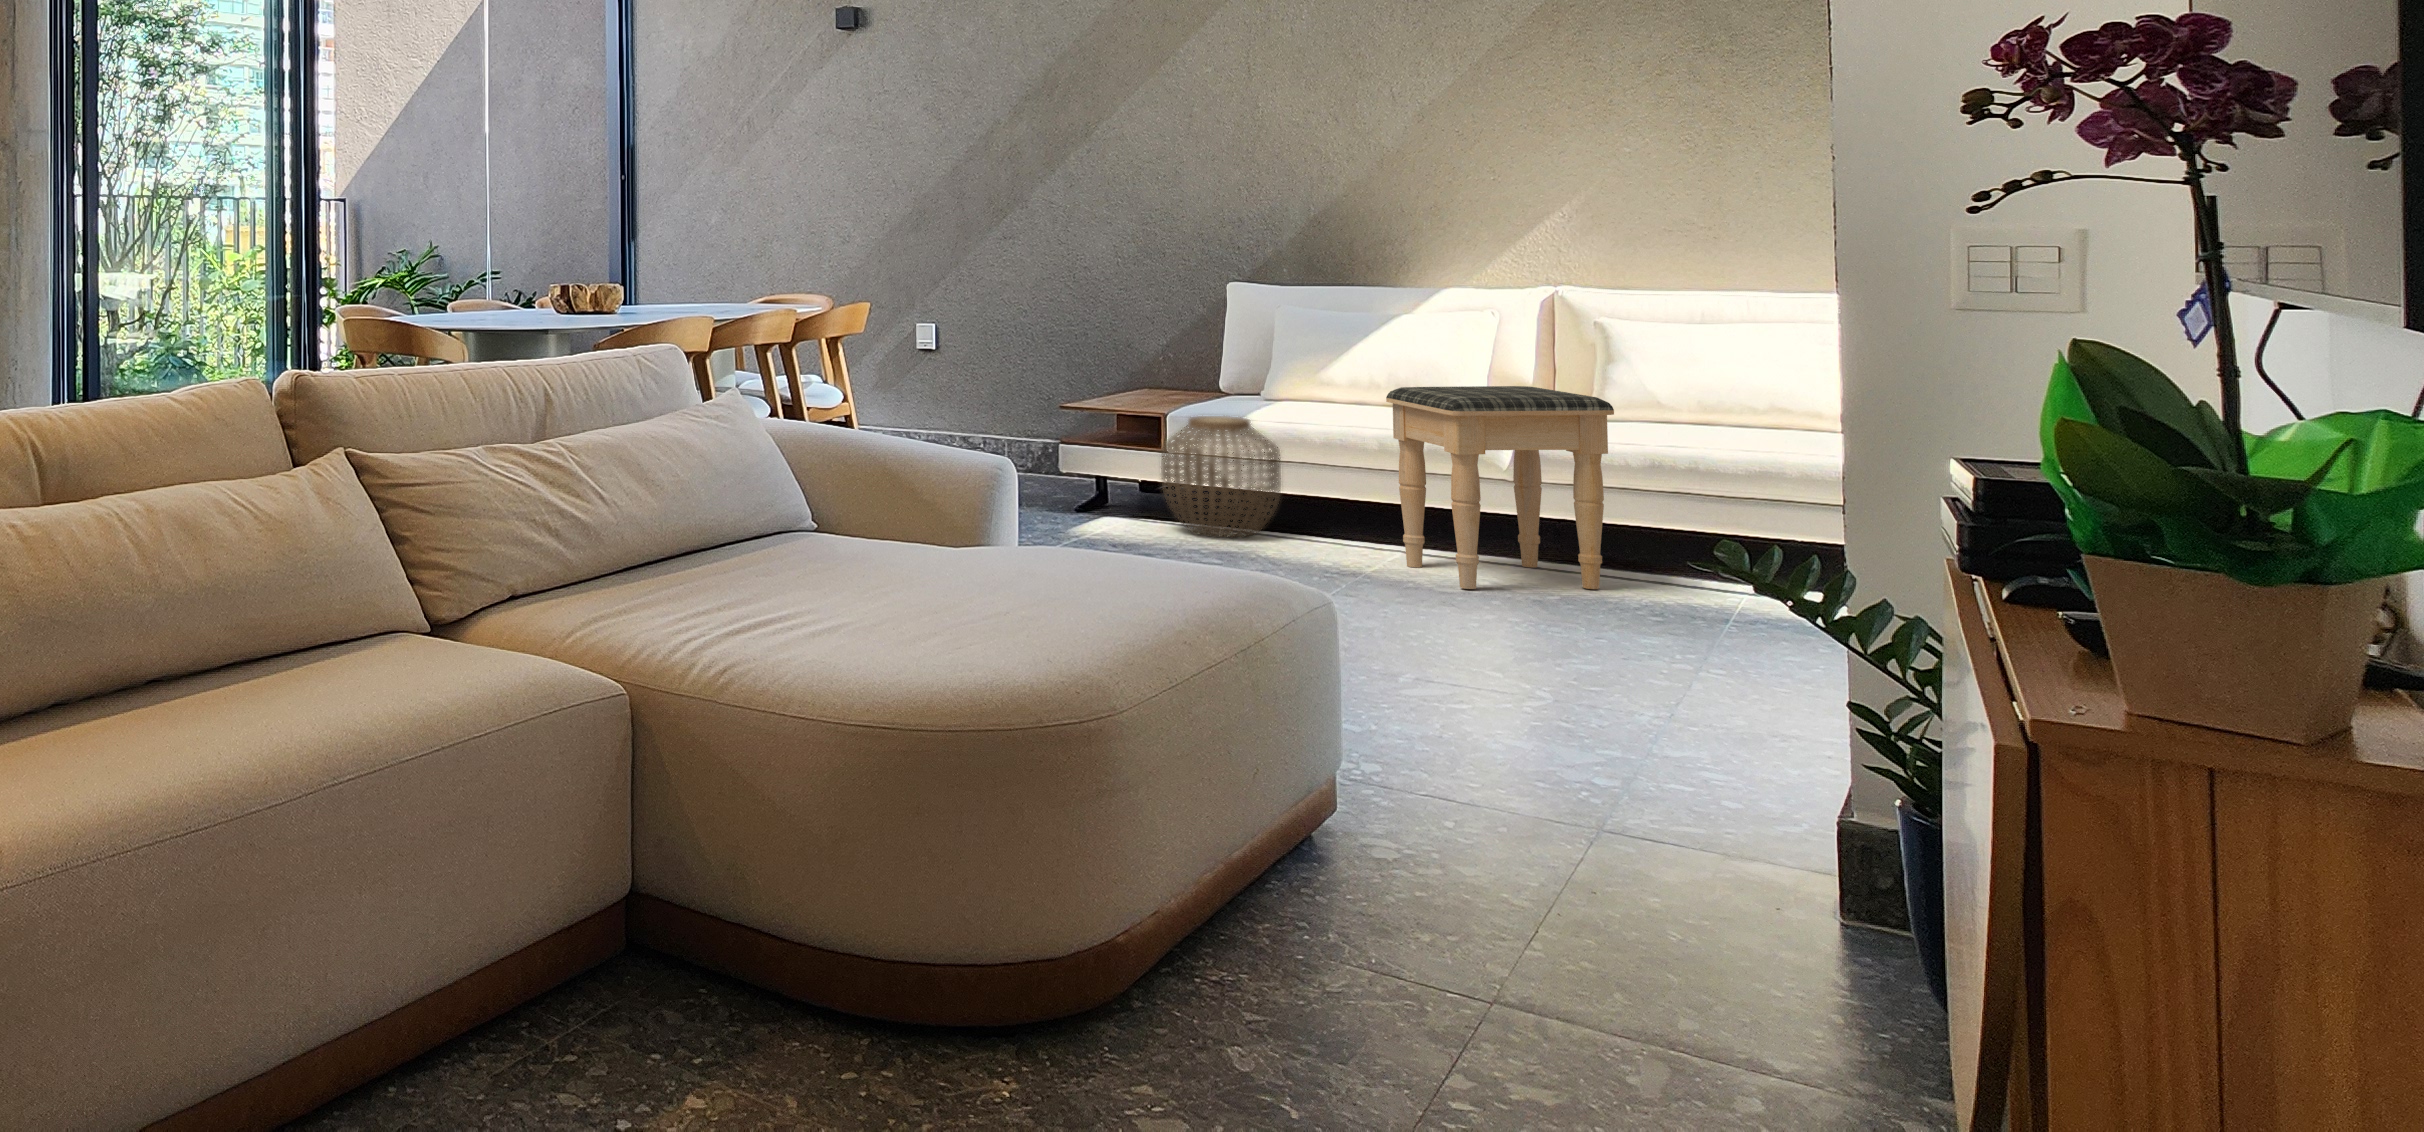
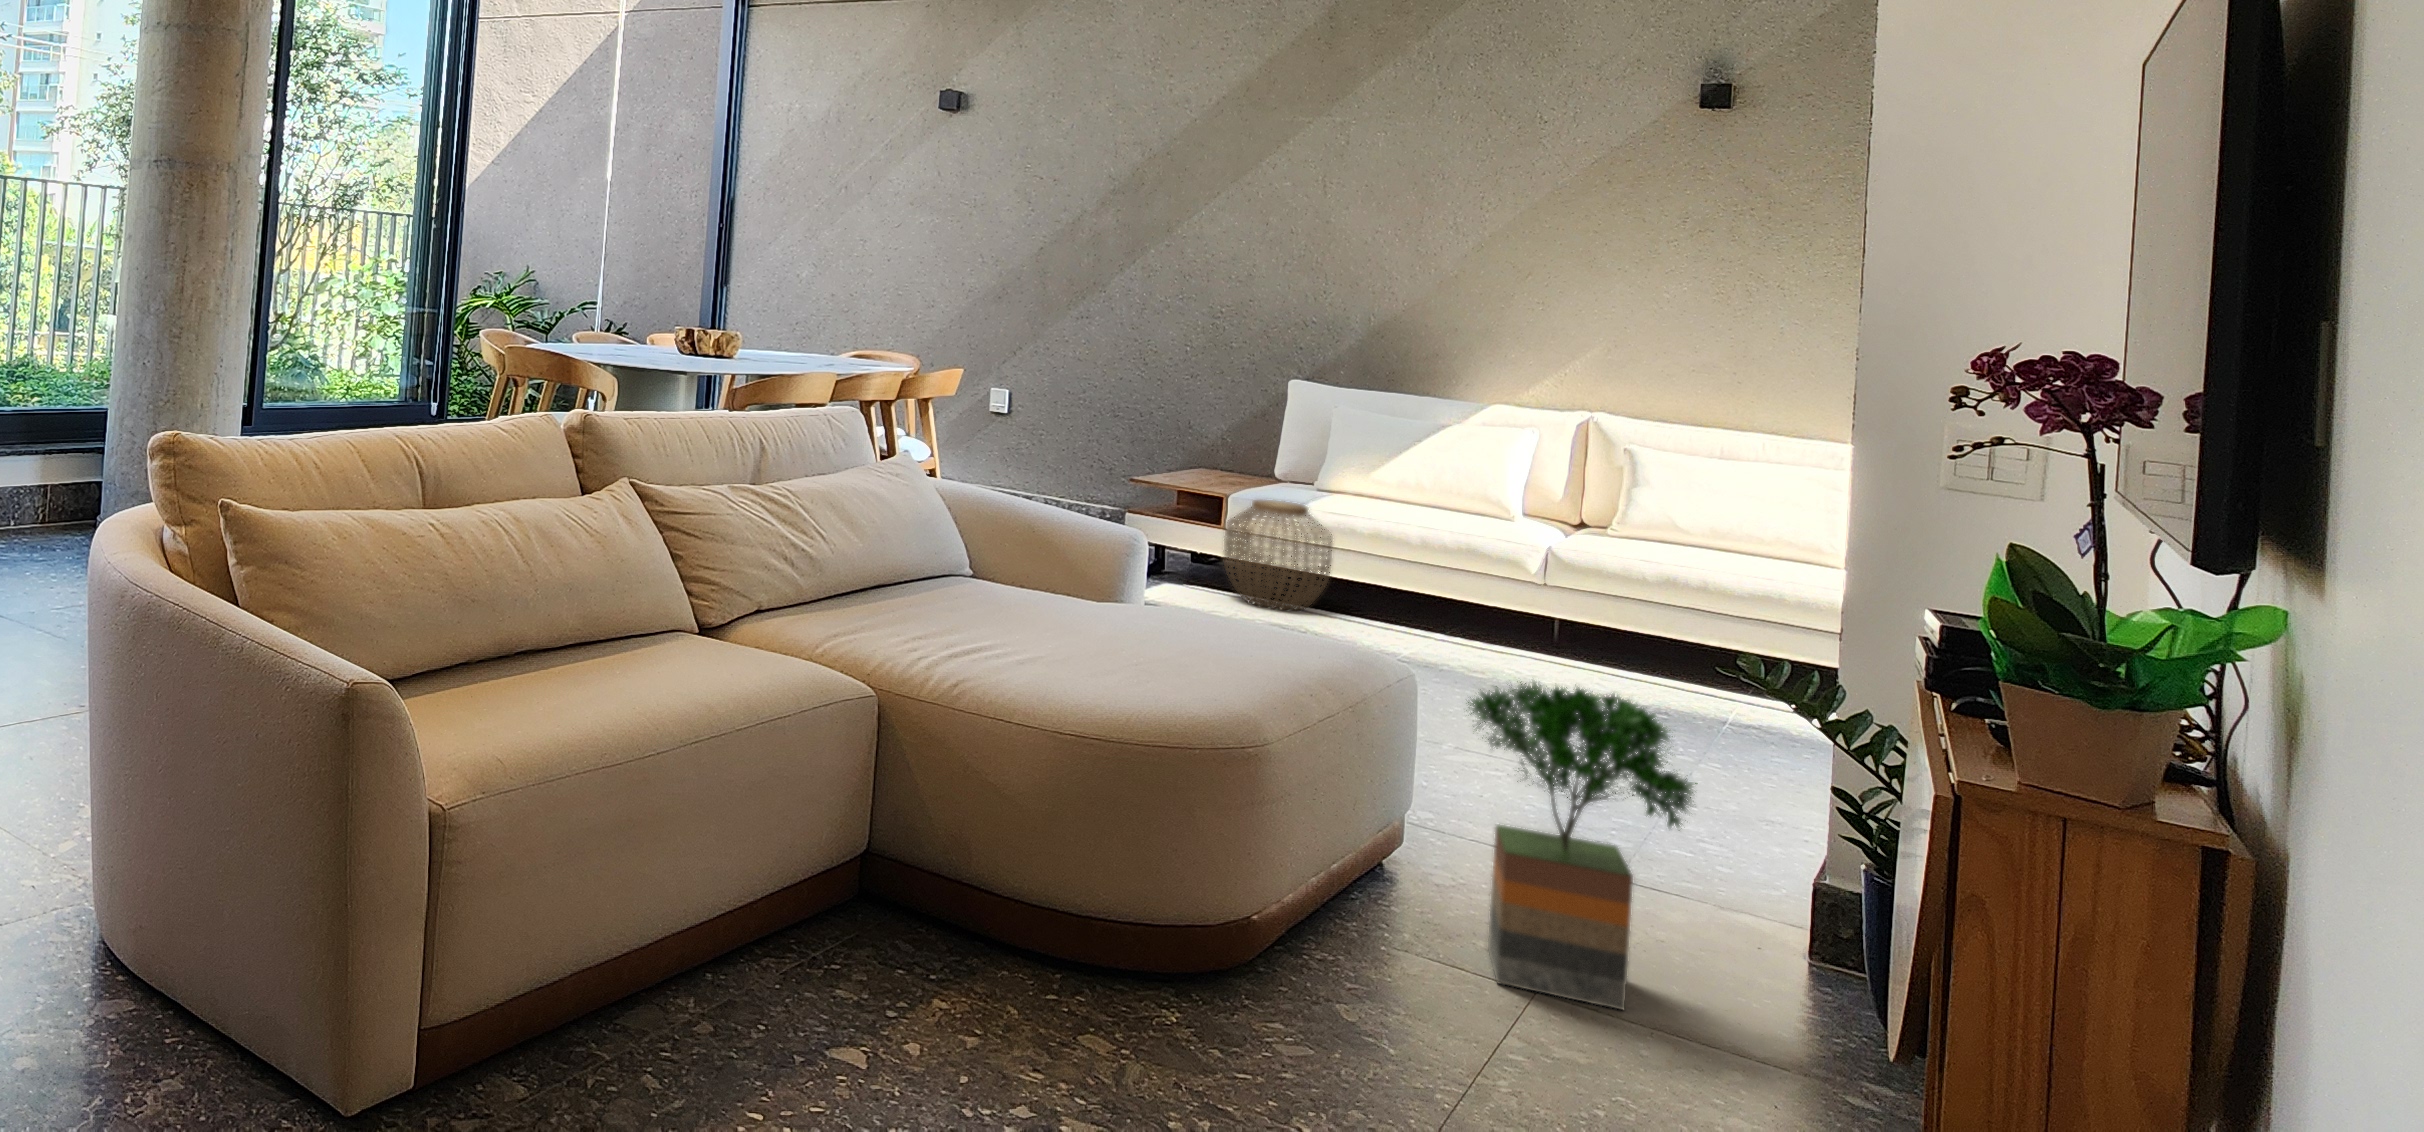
footstool: present [1386,386,1614,589] -> none [1436,492,1638,684]
potted tree: none [1375,594,1681,1018] -> present [1466,681,1698,1010]

